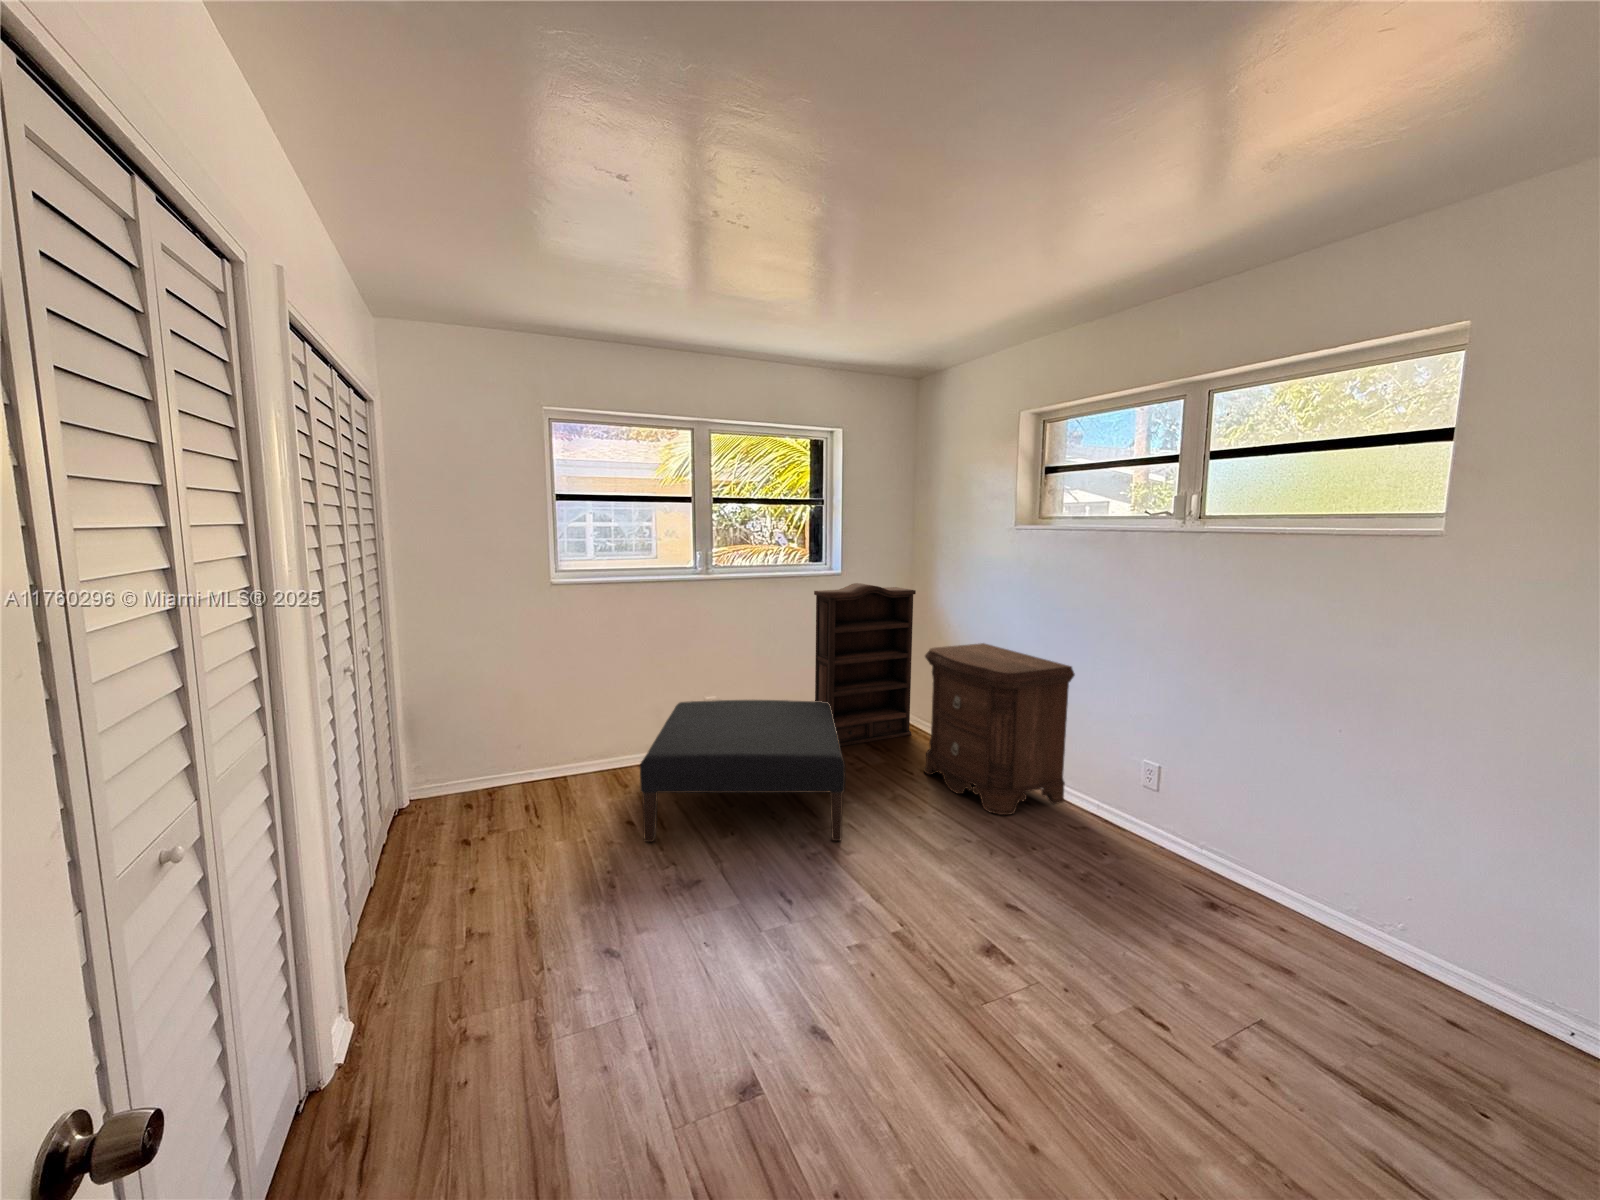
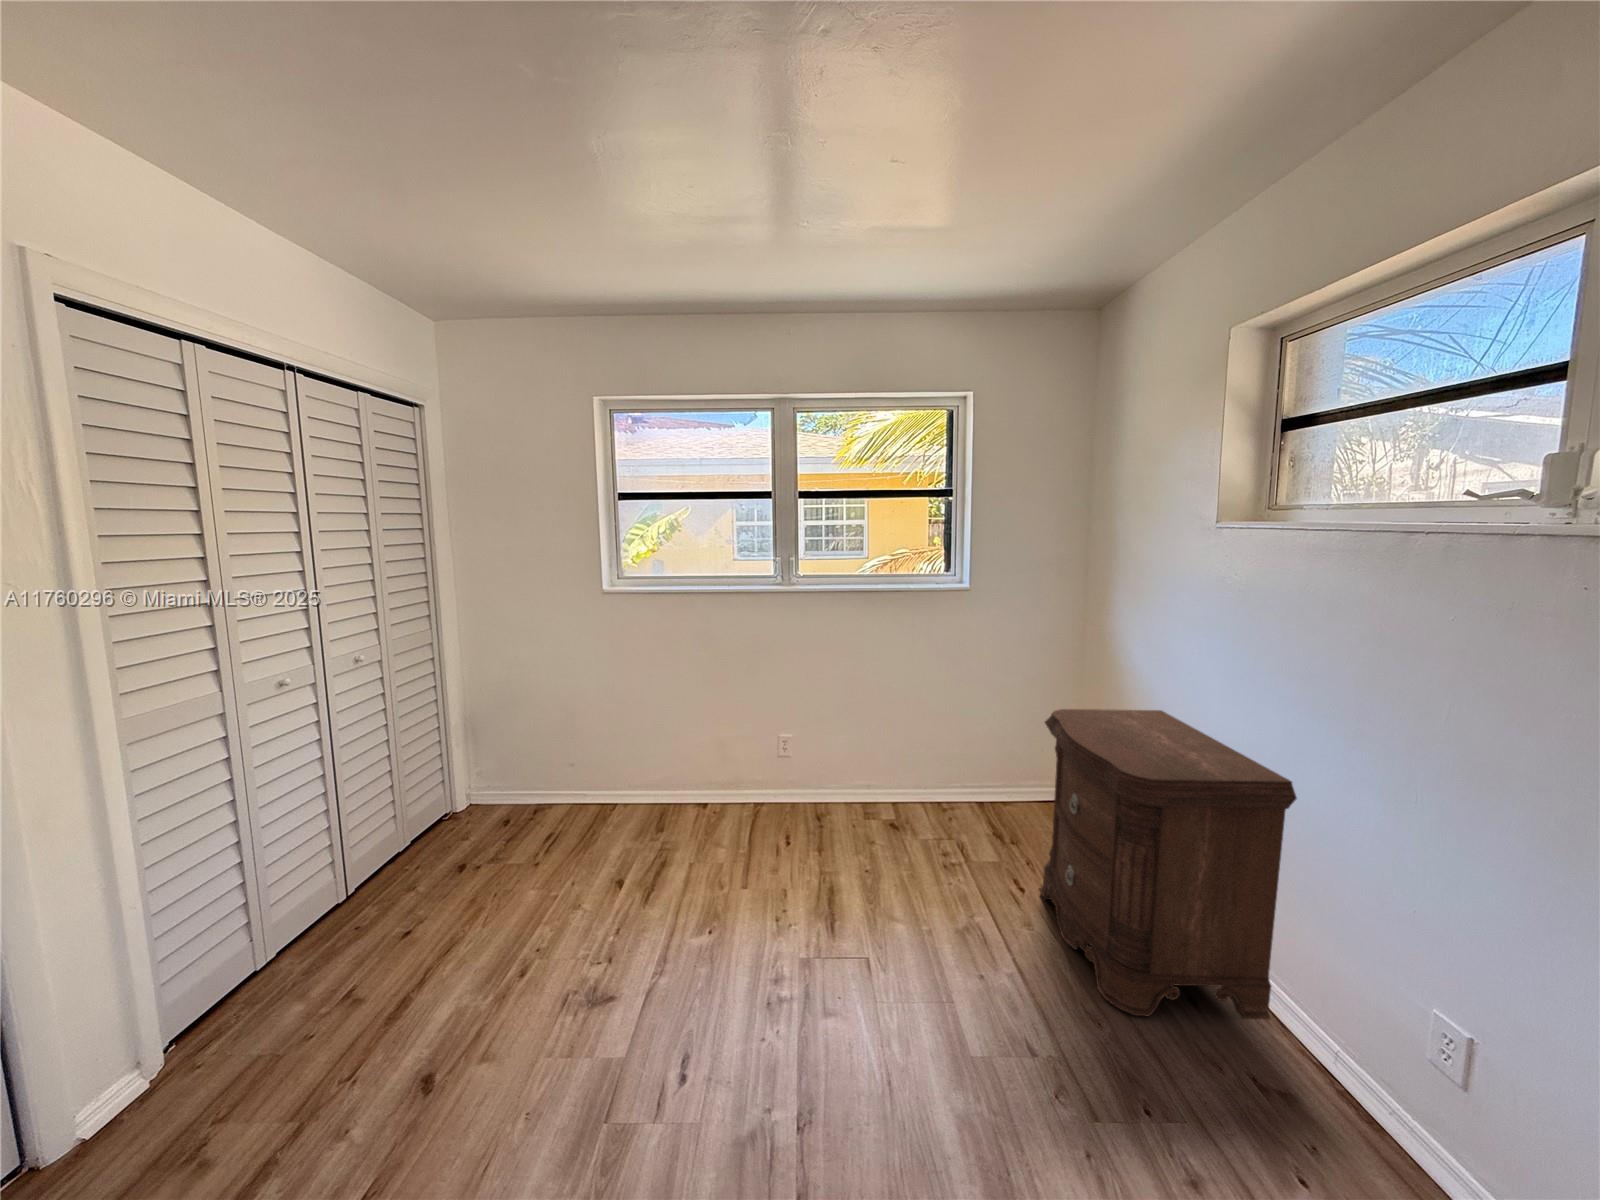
bookshelf: present [814,583,916,746] -> none [920,604,1073,823]
ottoman: present [640,700,845,842] -> none [605,737,913,983]

